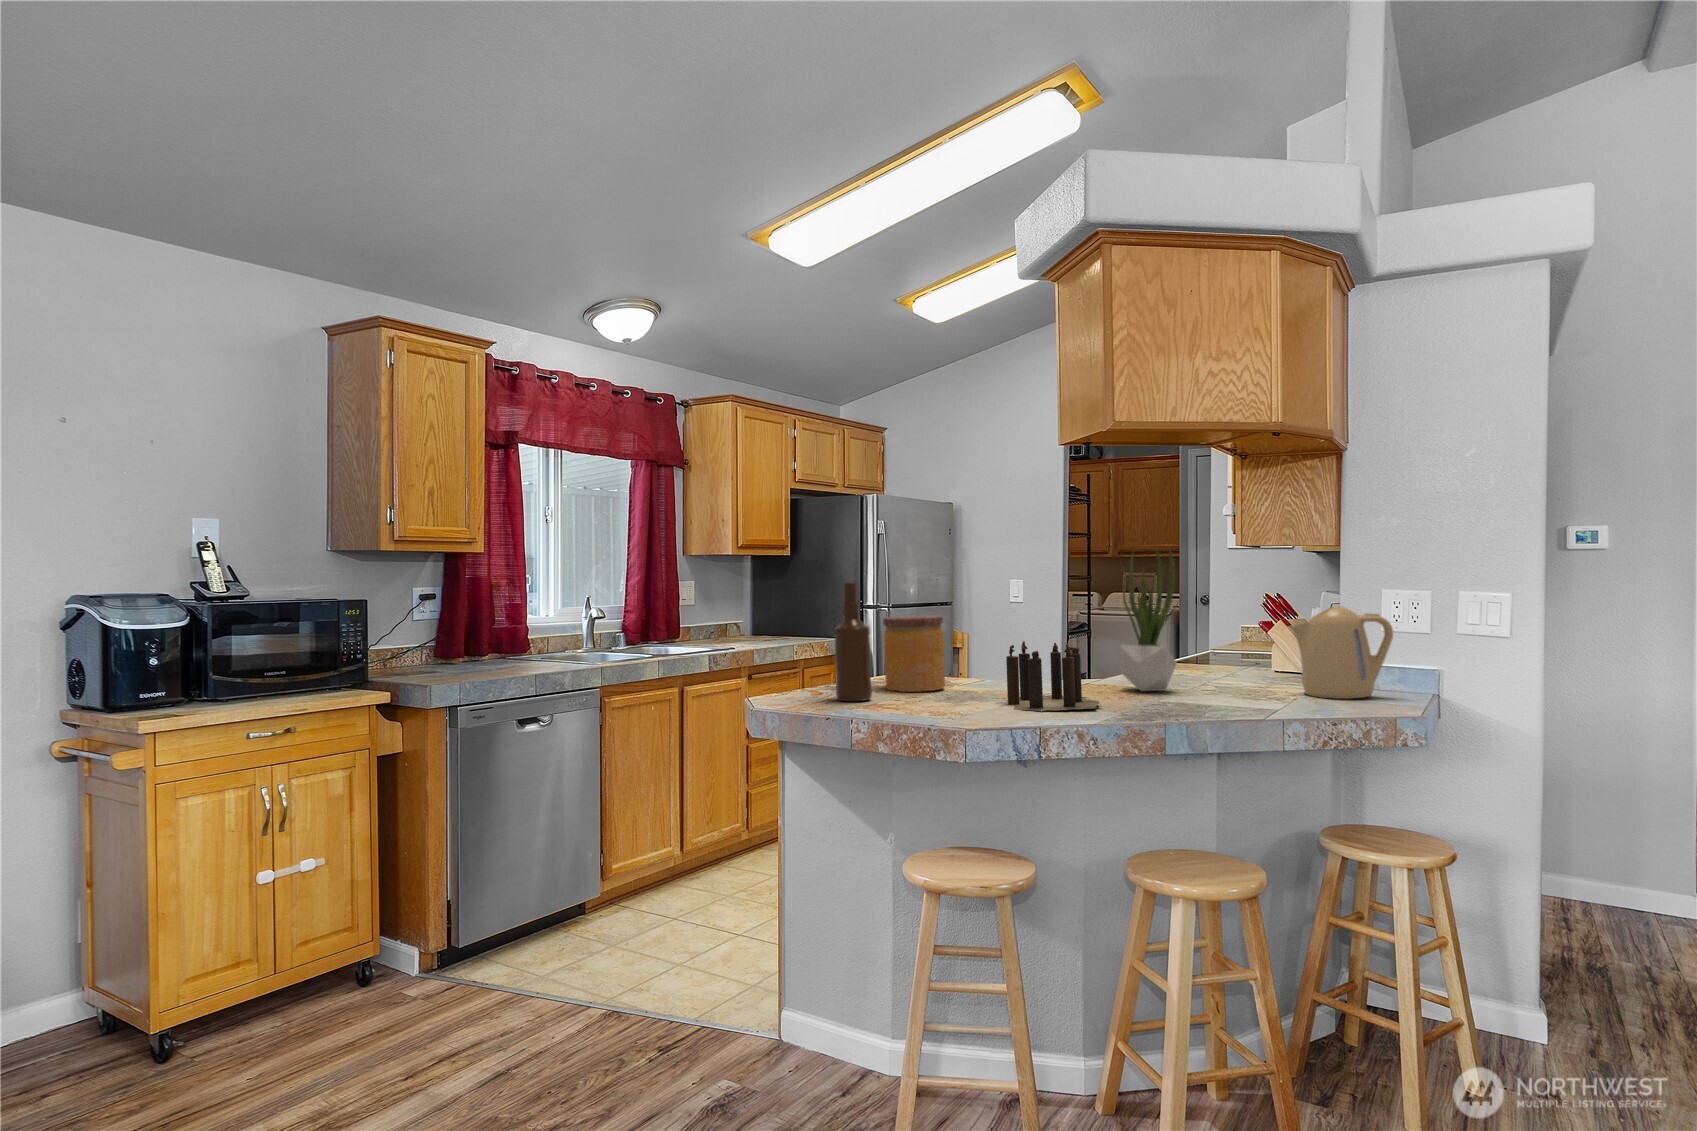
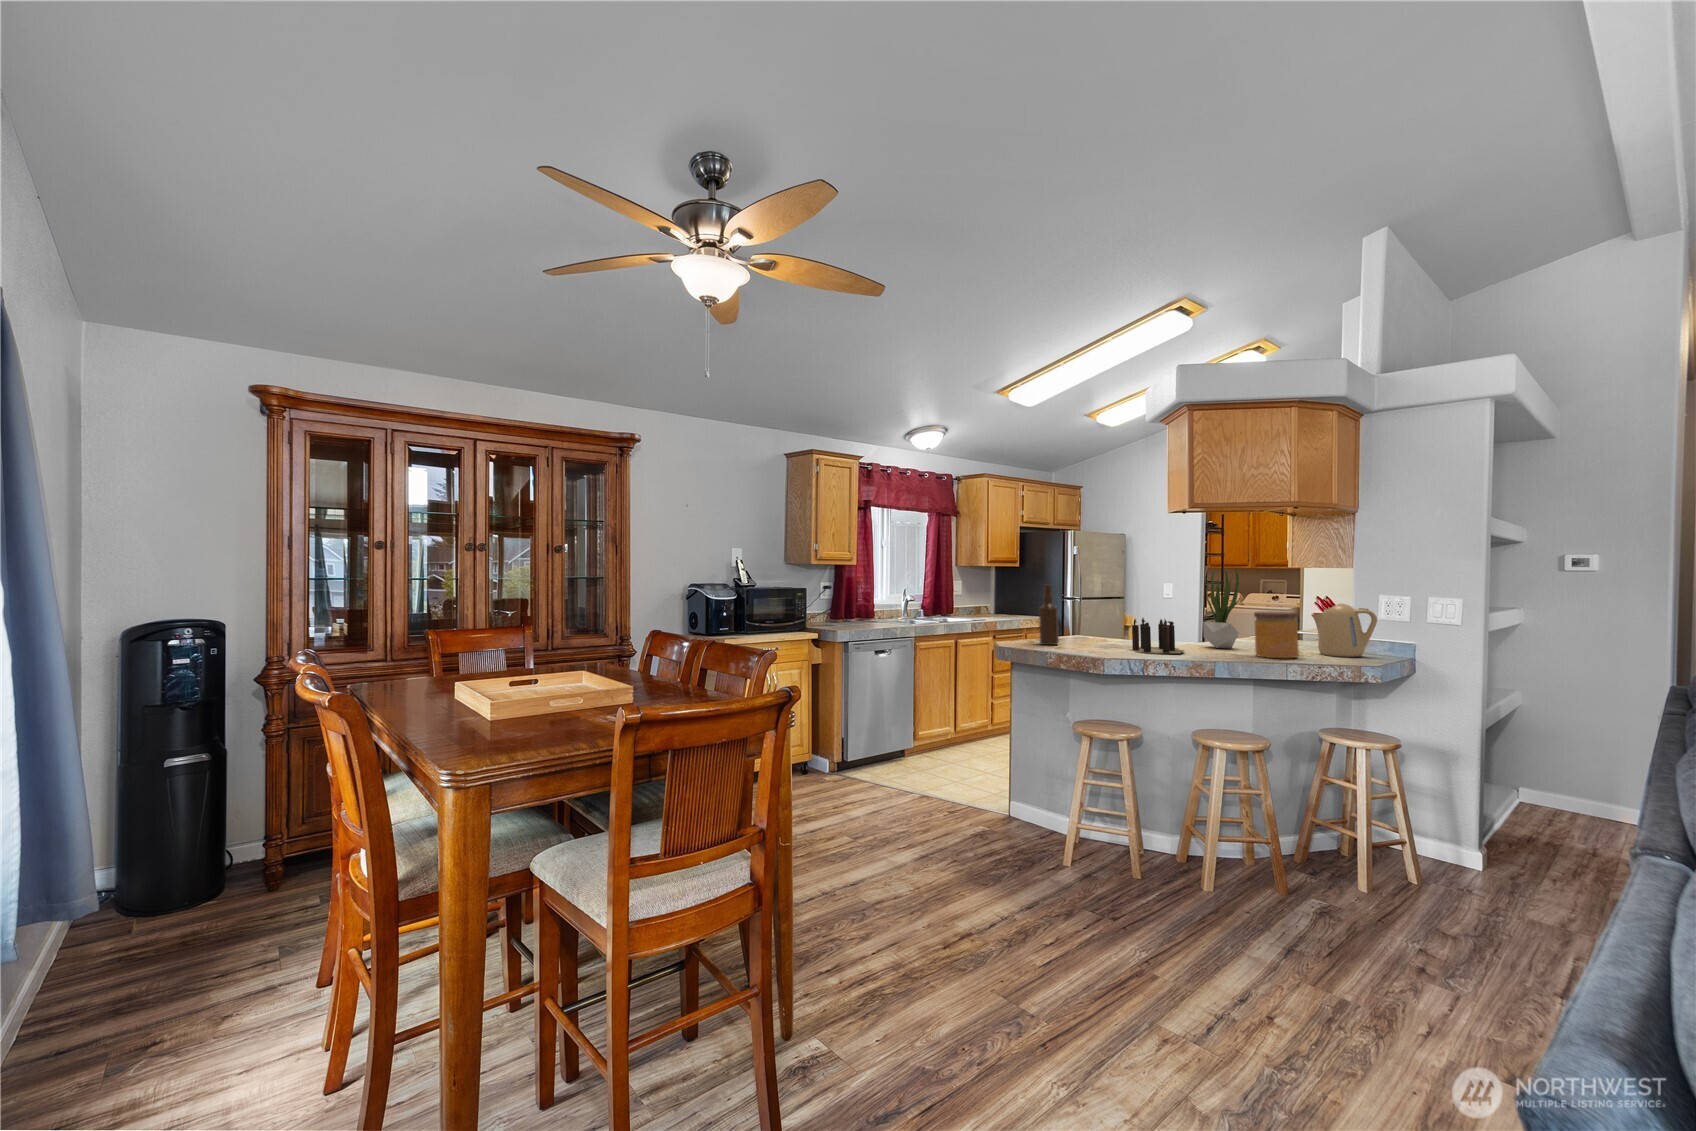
jar: present [883,615,945,692] -> present [1254,611,1299,658]

